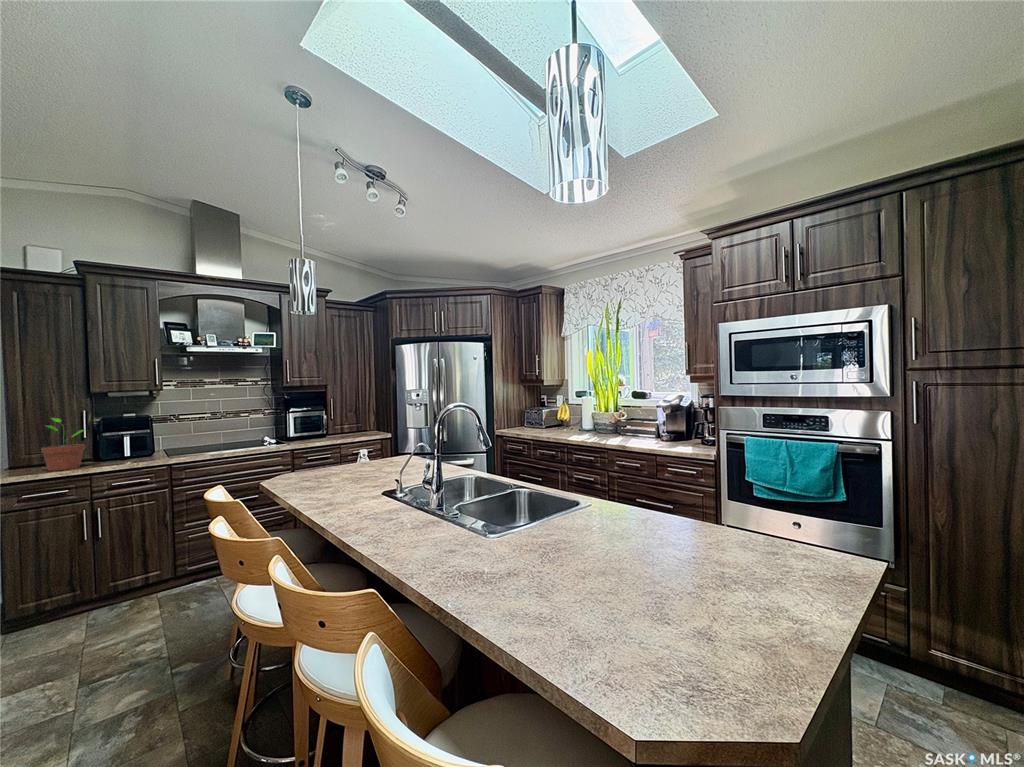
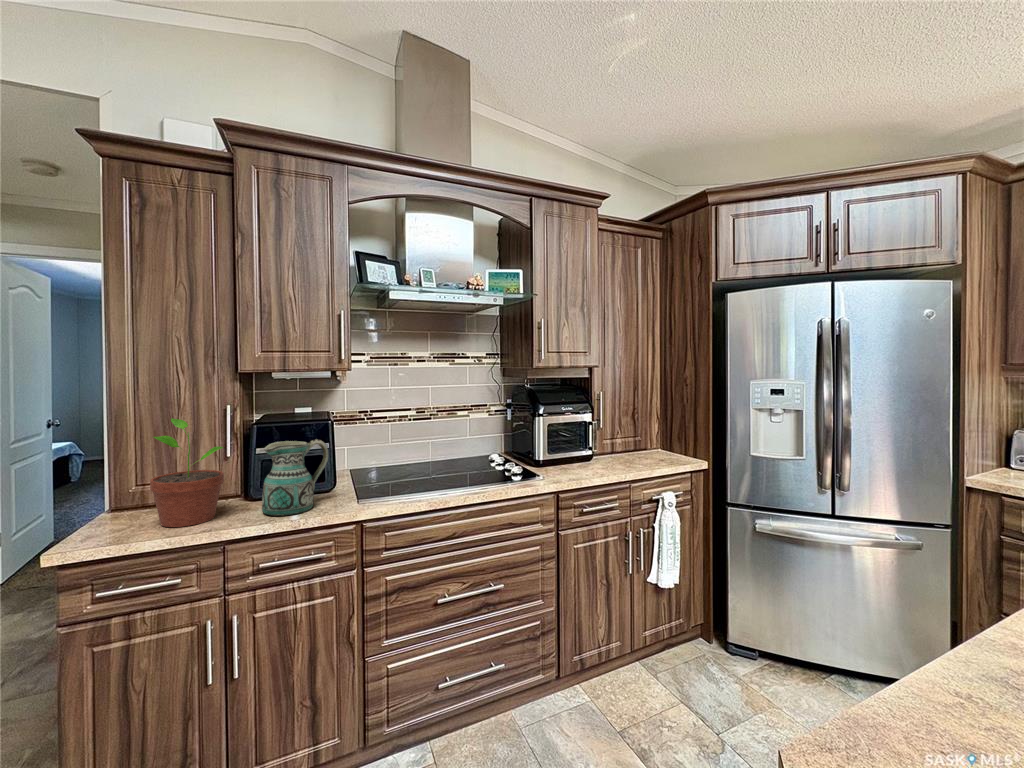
ceramic pitcher: none [110,426,150,463] -> present [262,439,328,516]

